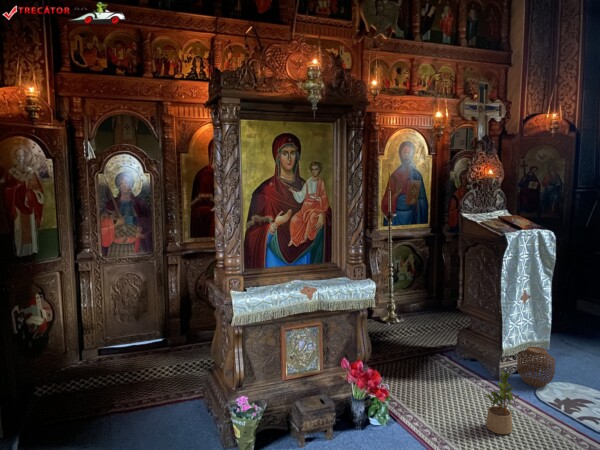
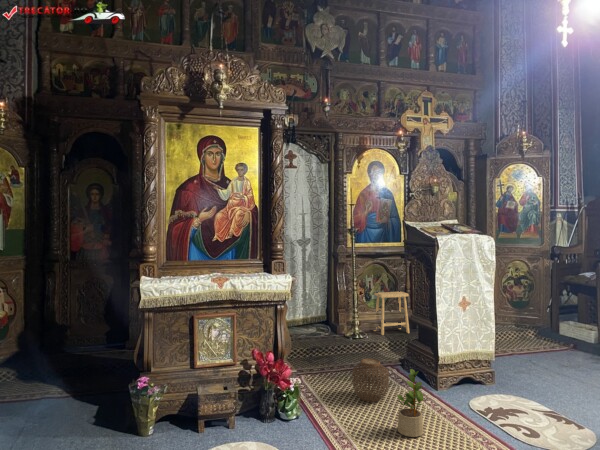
stool: none [404,274,441,319] -> present [373,292,410,335]
woven basket: present [517,347,555,387] -> present [352,358,389,402]

